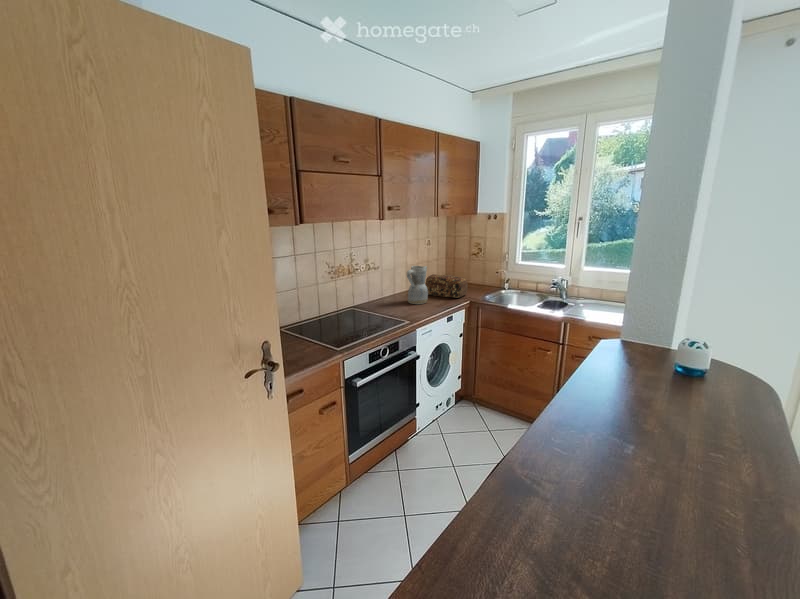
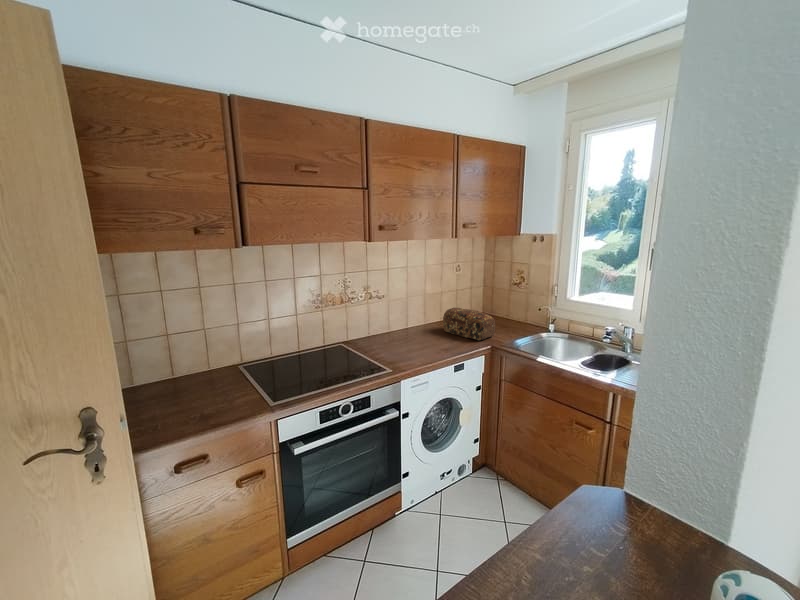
ceramic pitcher: present [407,266,428,304] -> none [410,297,439,345]

